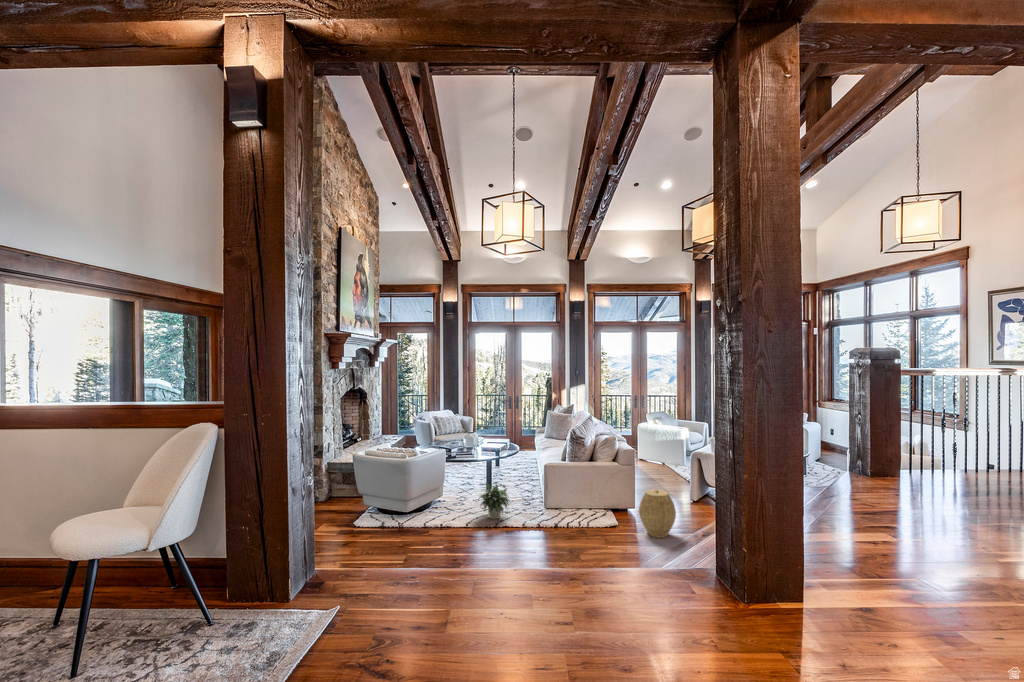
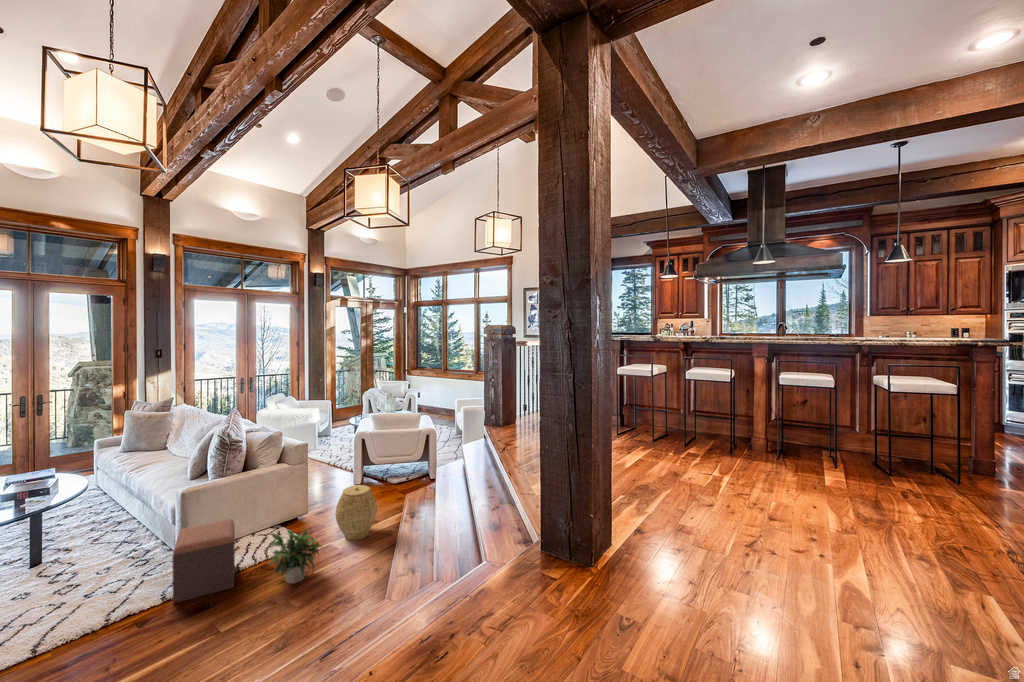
potted plant: present [479,483,509,519] -> present [269,529,322,583]
footstool: none [527,484,567,533] -> present [173,519,235,603]

